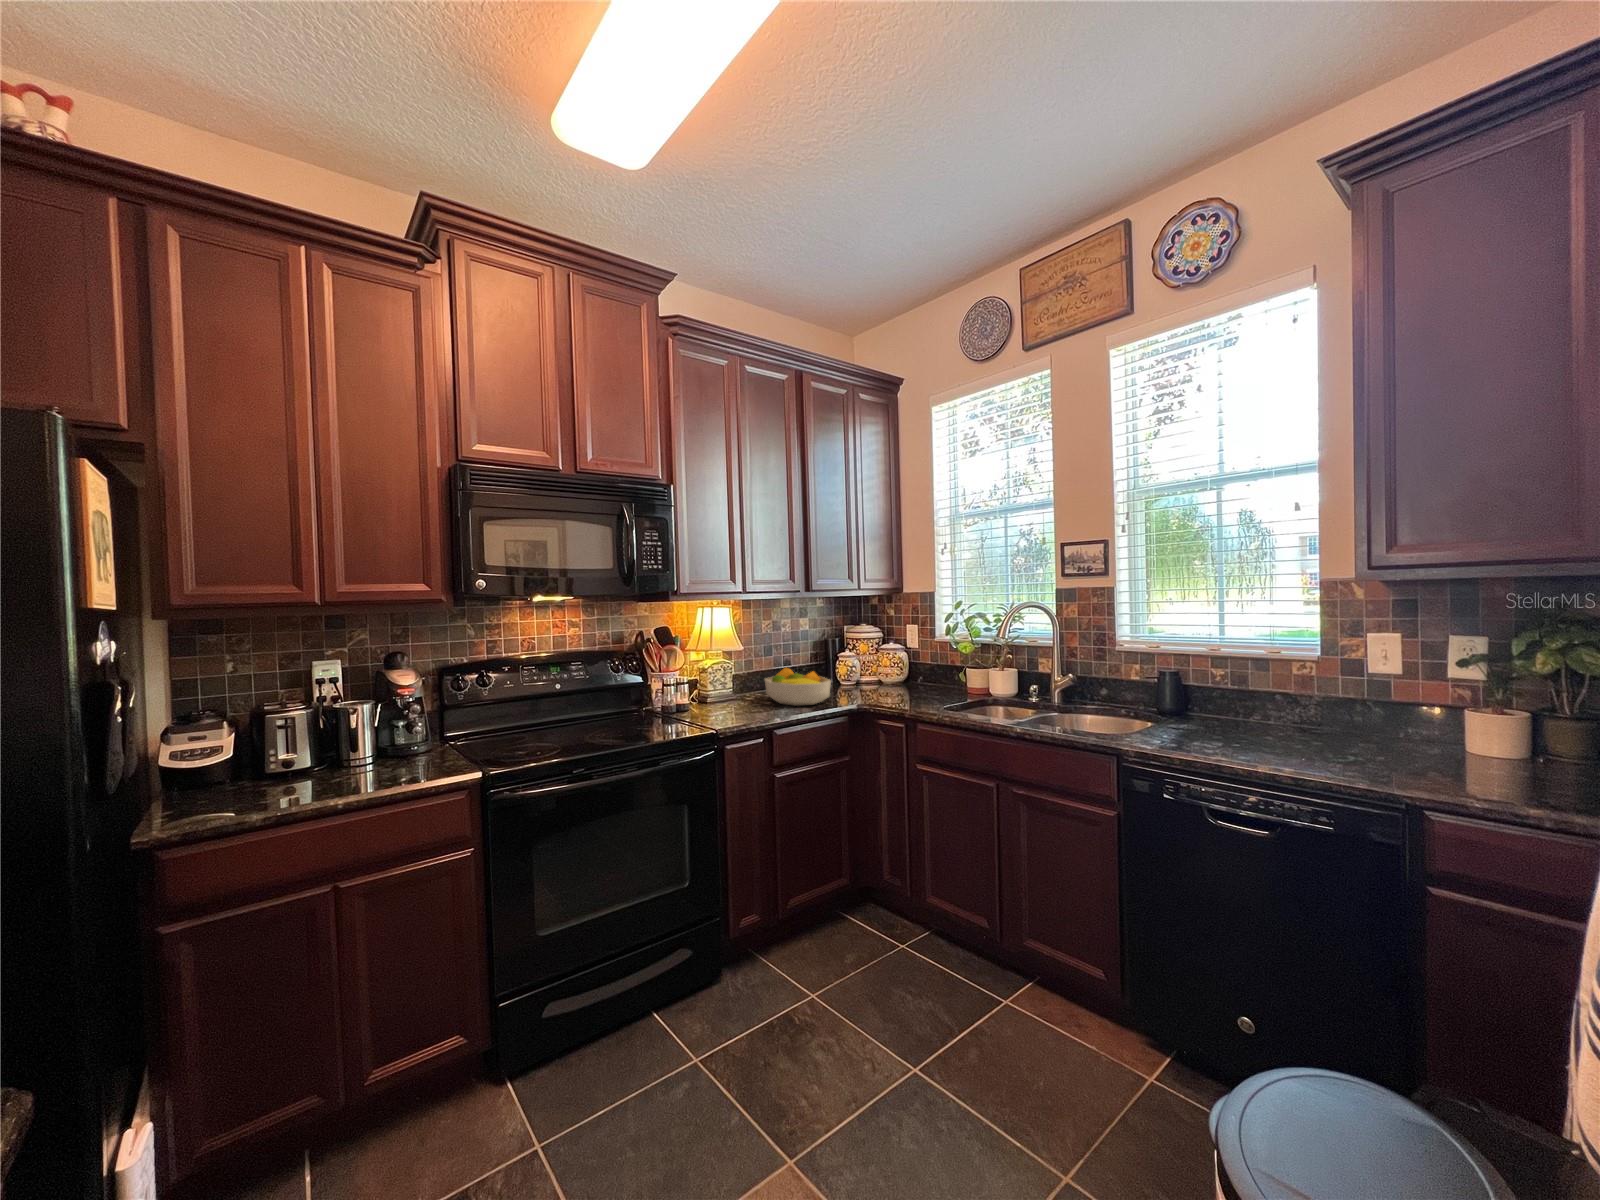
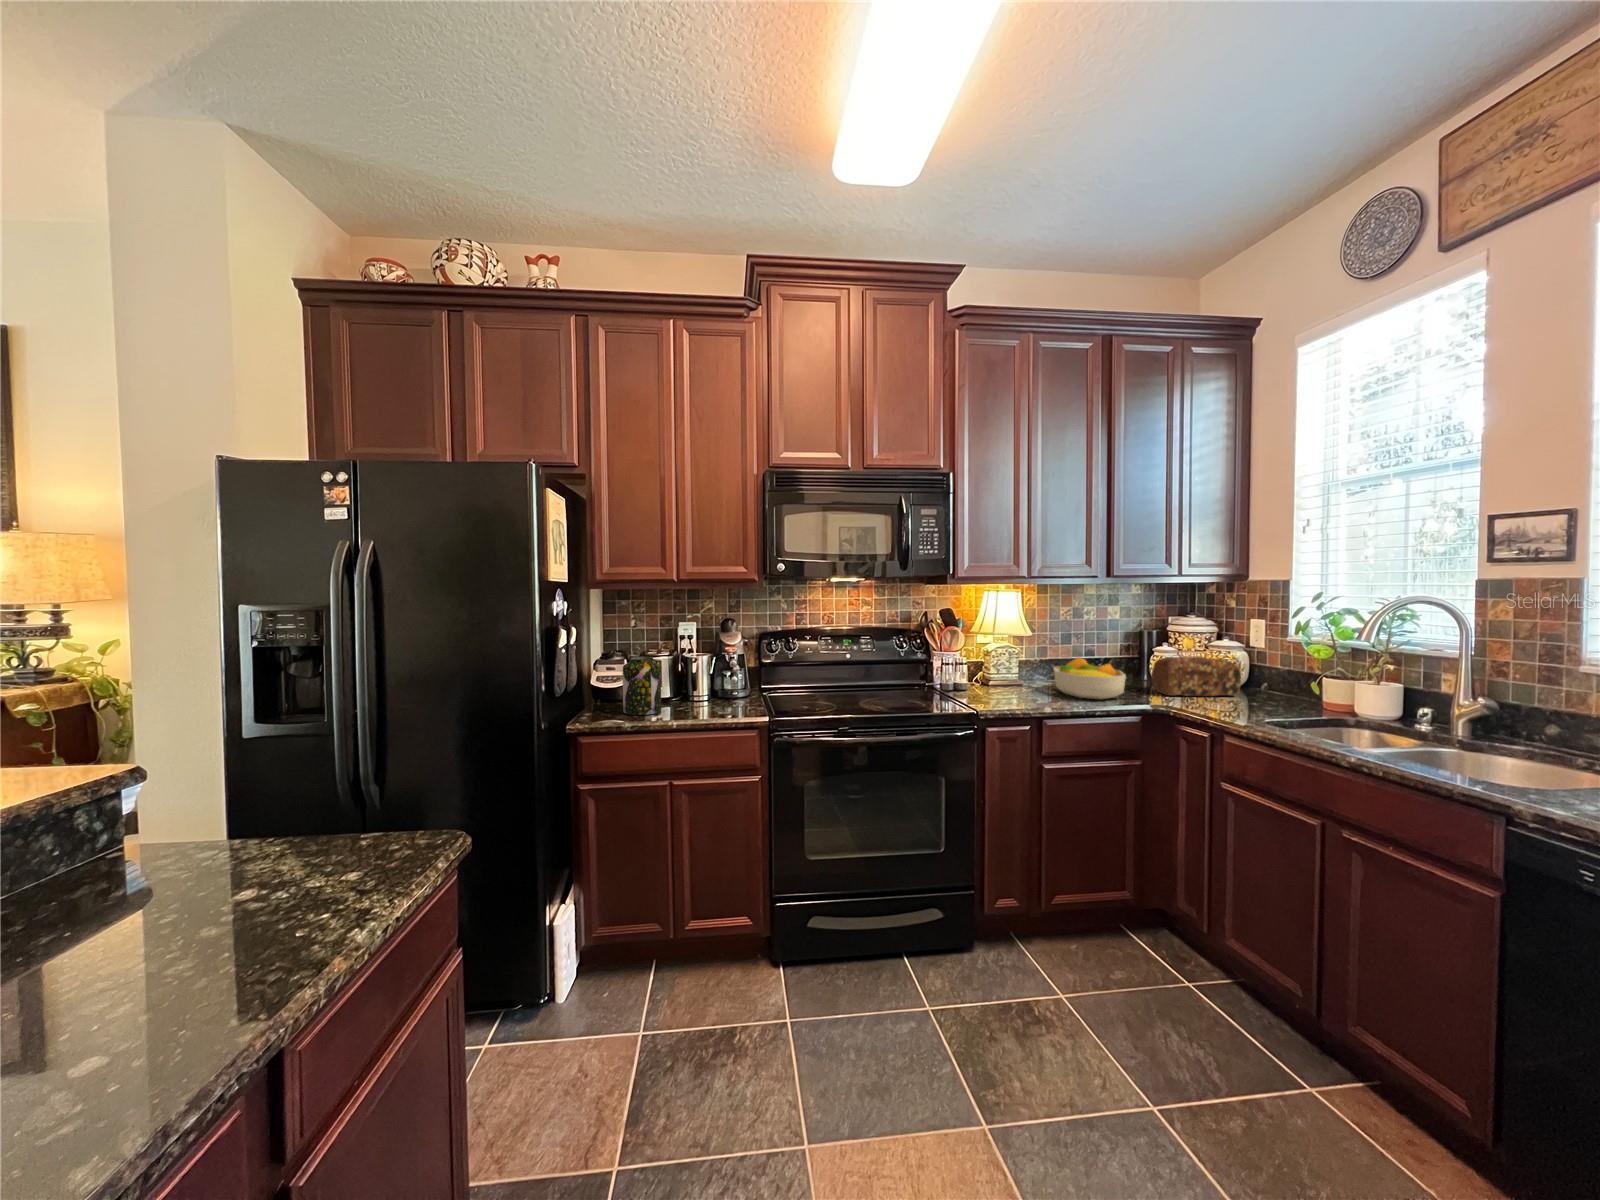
bread loaf: none [842,659,909,695] -> present [1151,656,1241,696]
jar: none [235,713,306,801] -> present [623,657,661,715]

